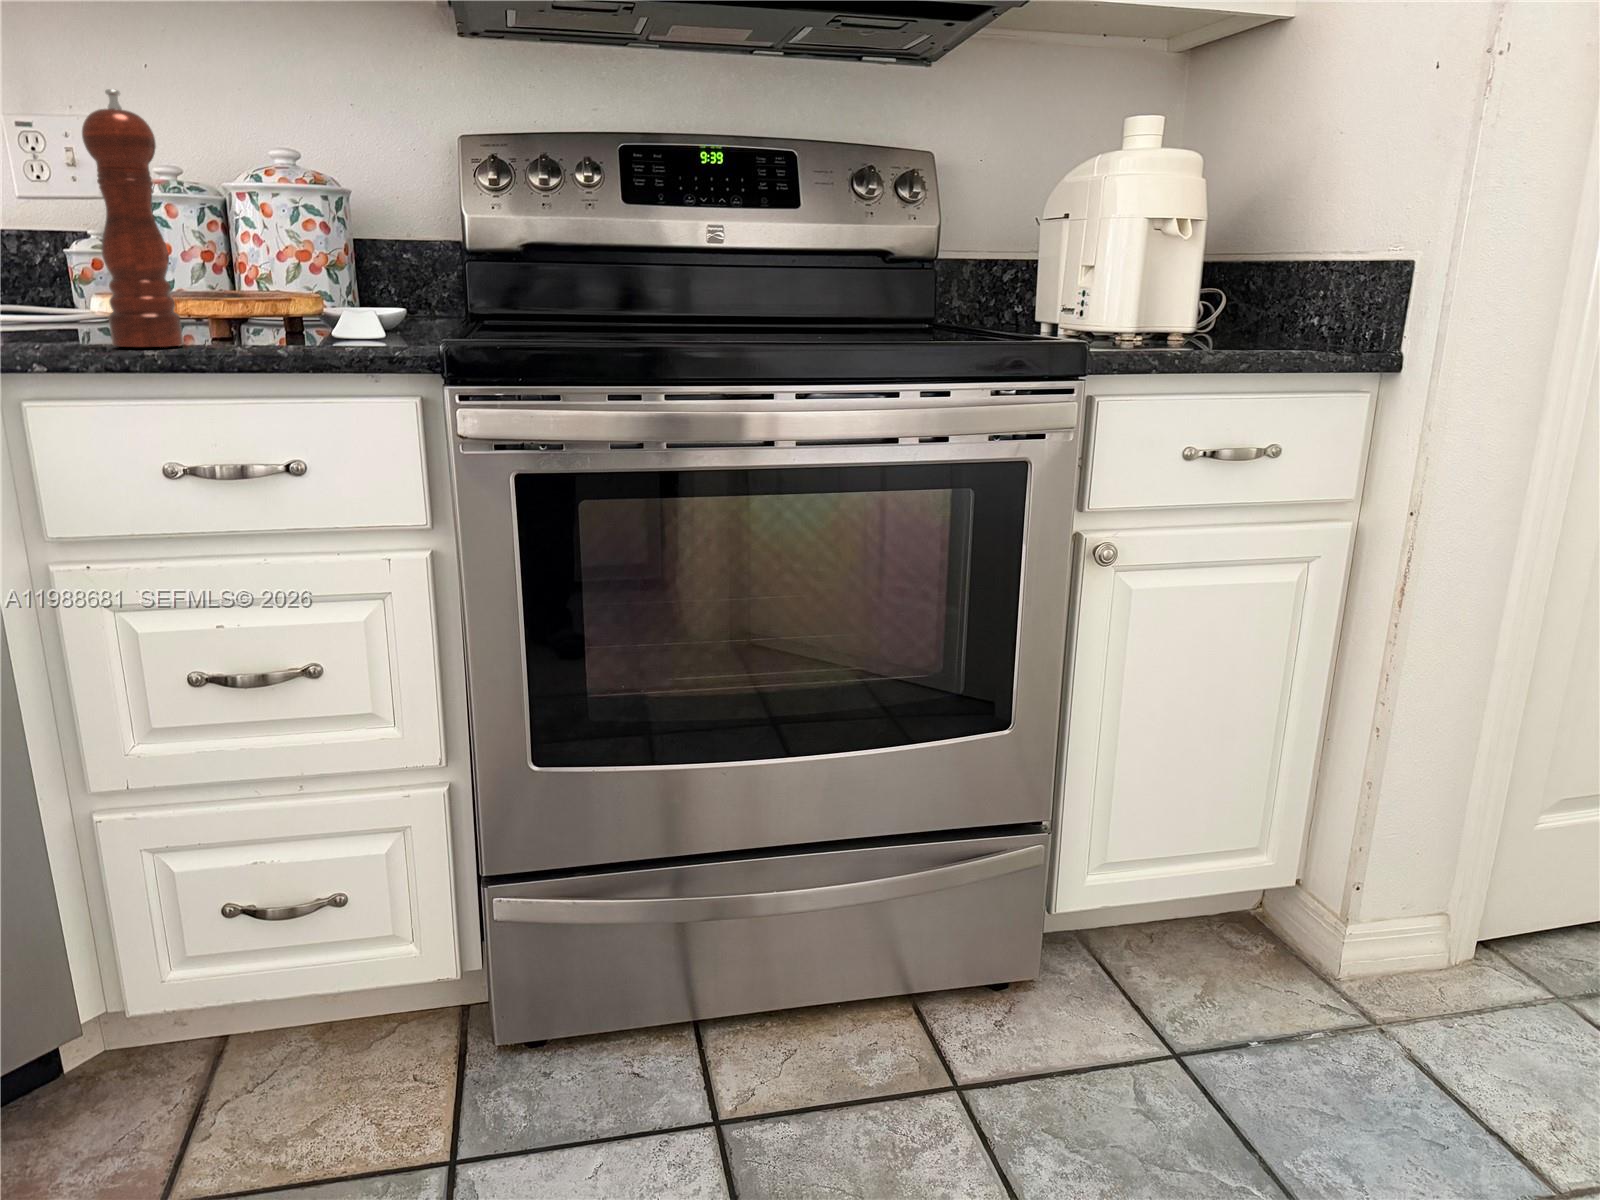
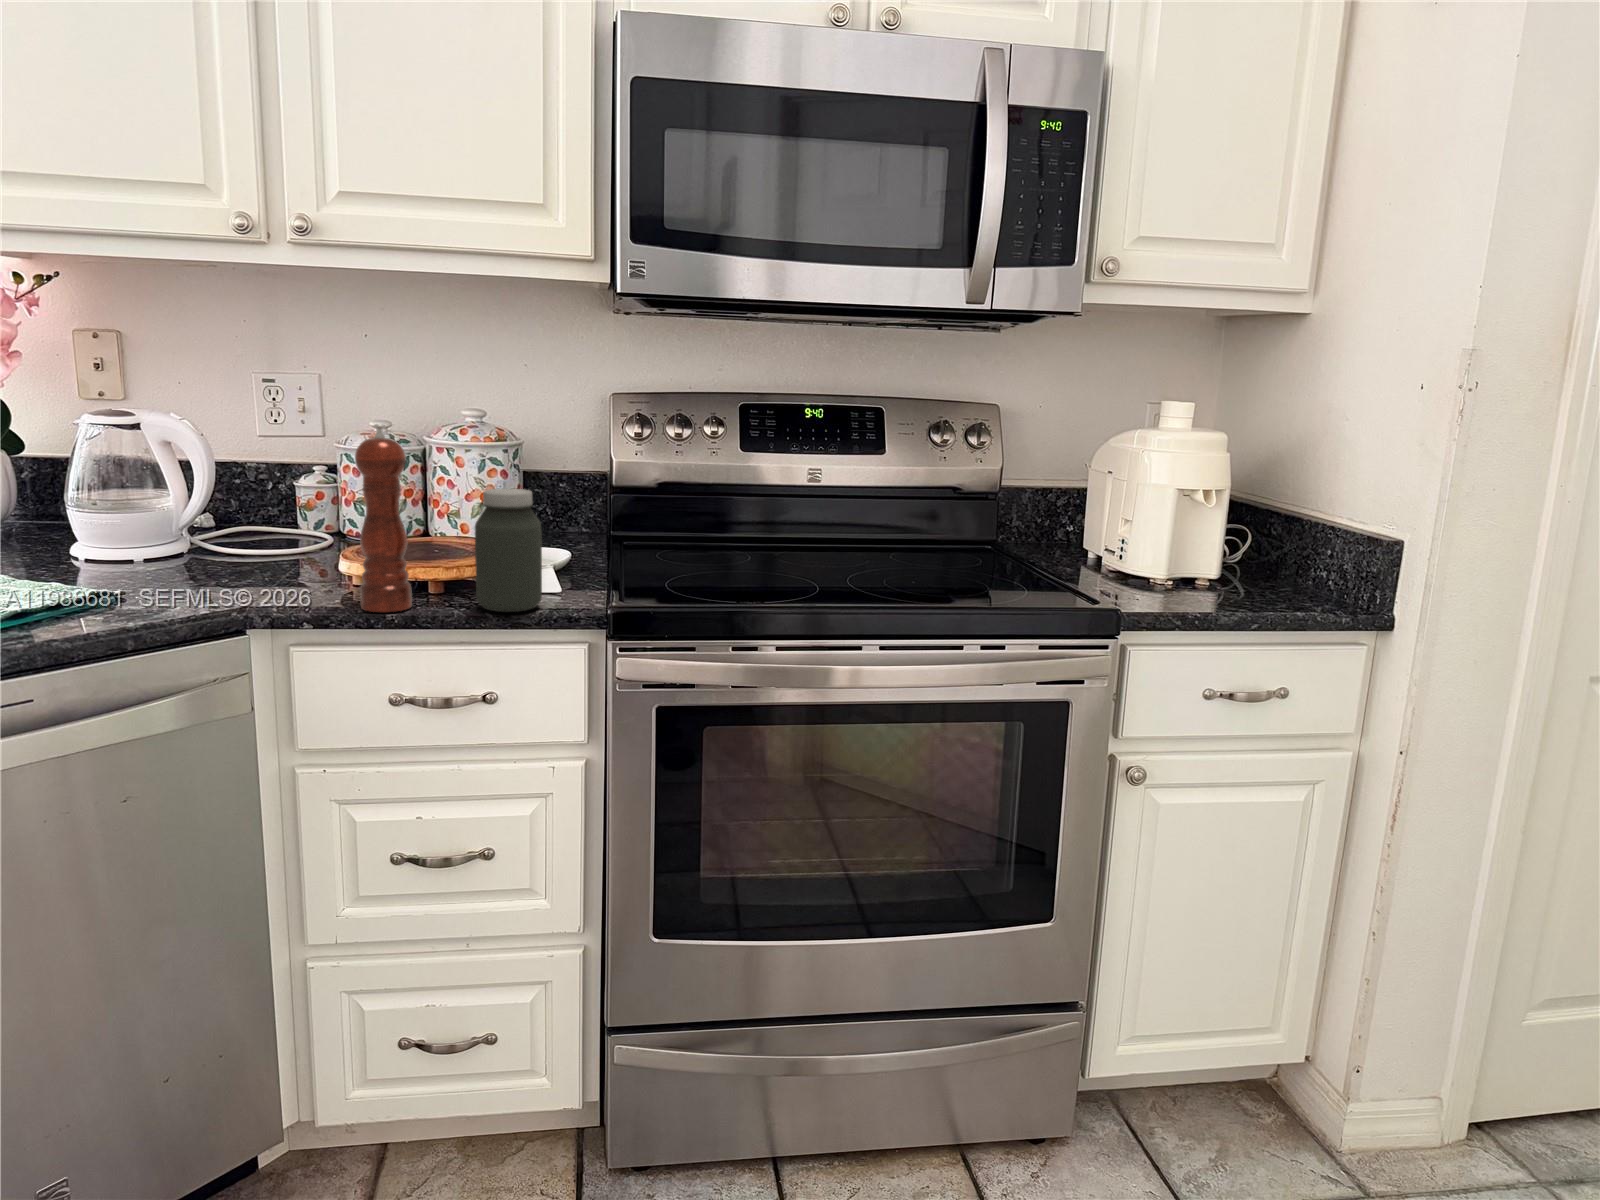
jar: none [257,185,357,347] -> present [475,488,542,612]

